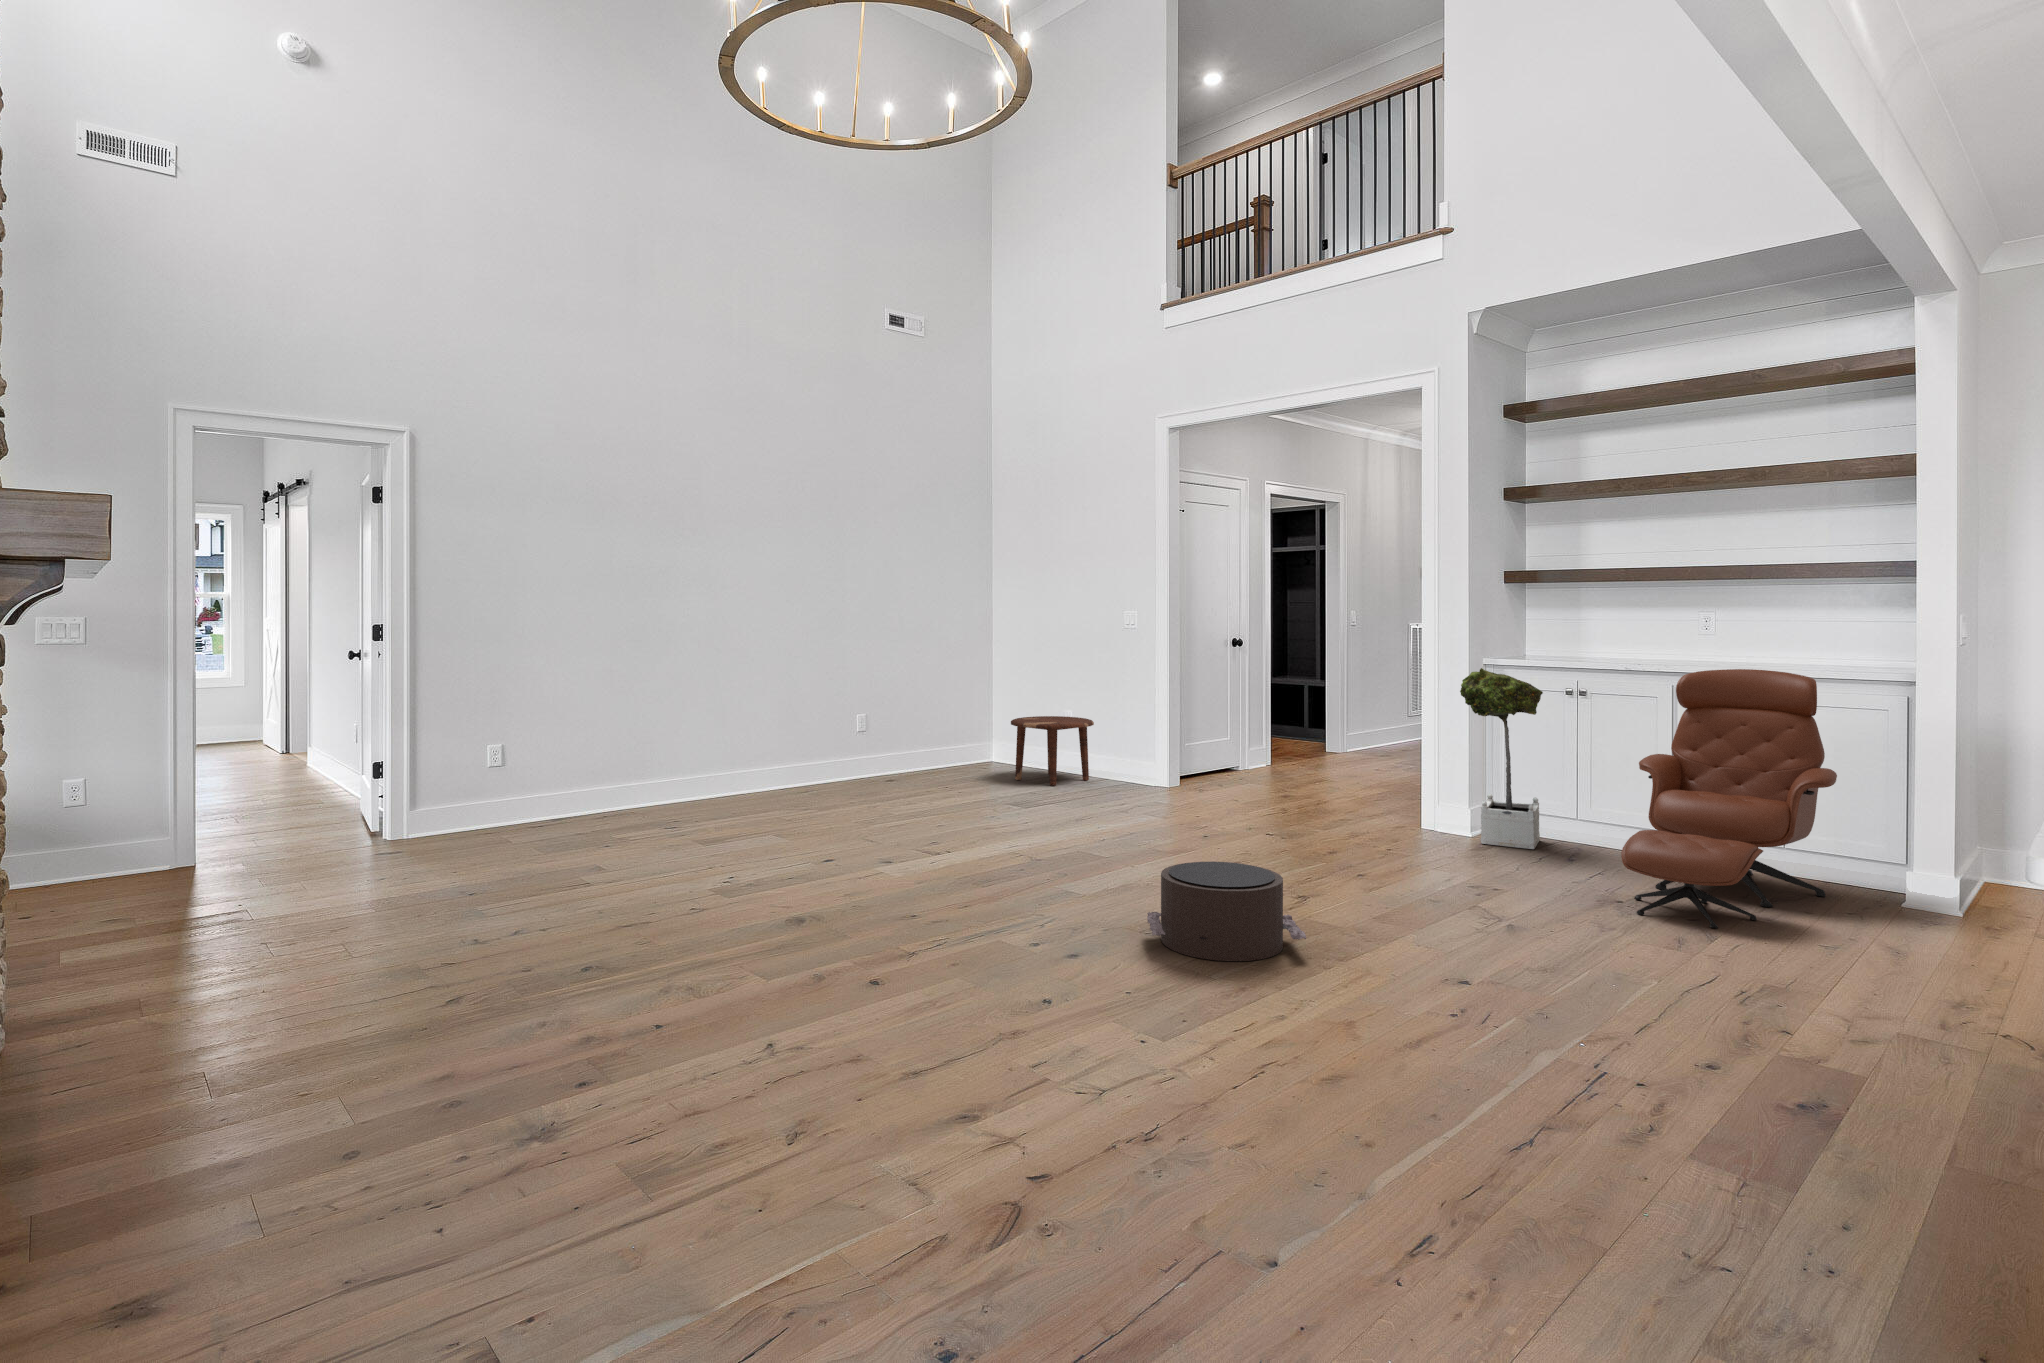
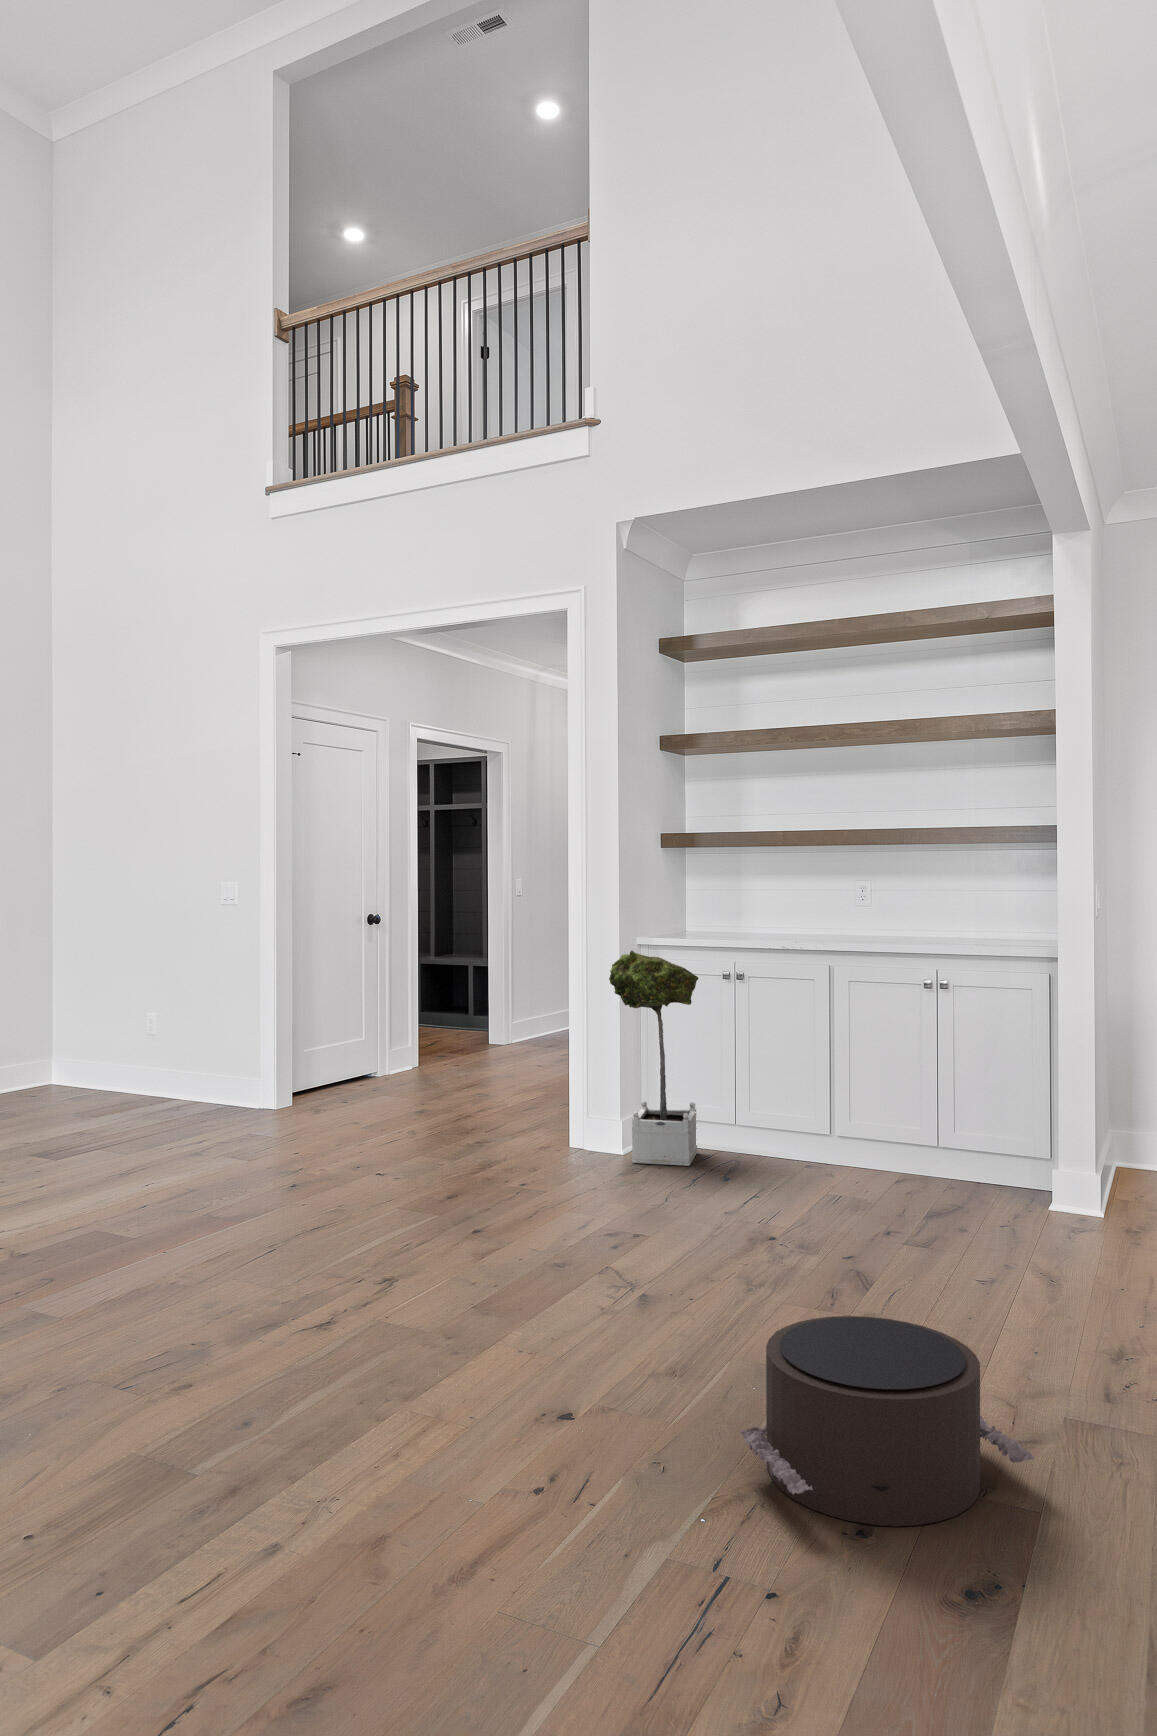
lounge chair: present [1621,669,1837,928] -> none [773,947,988,1262]
side table: present [1011,716,1094,786] -> none [61,1021,179,1116]
pouf: present [1147,861,1306,961] -> present [740,1316,1034,1526]

